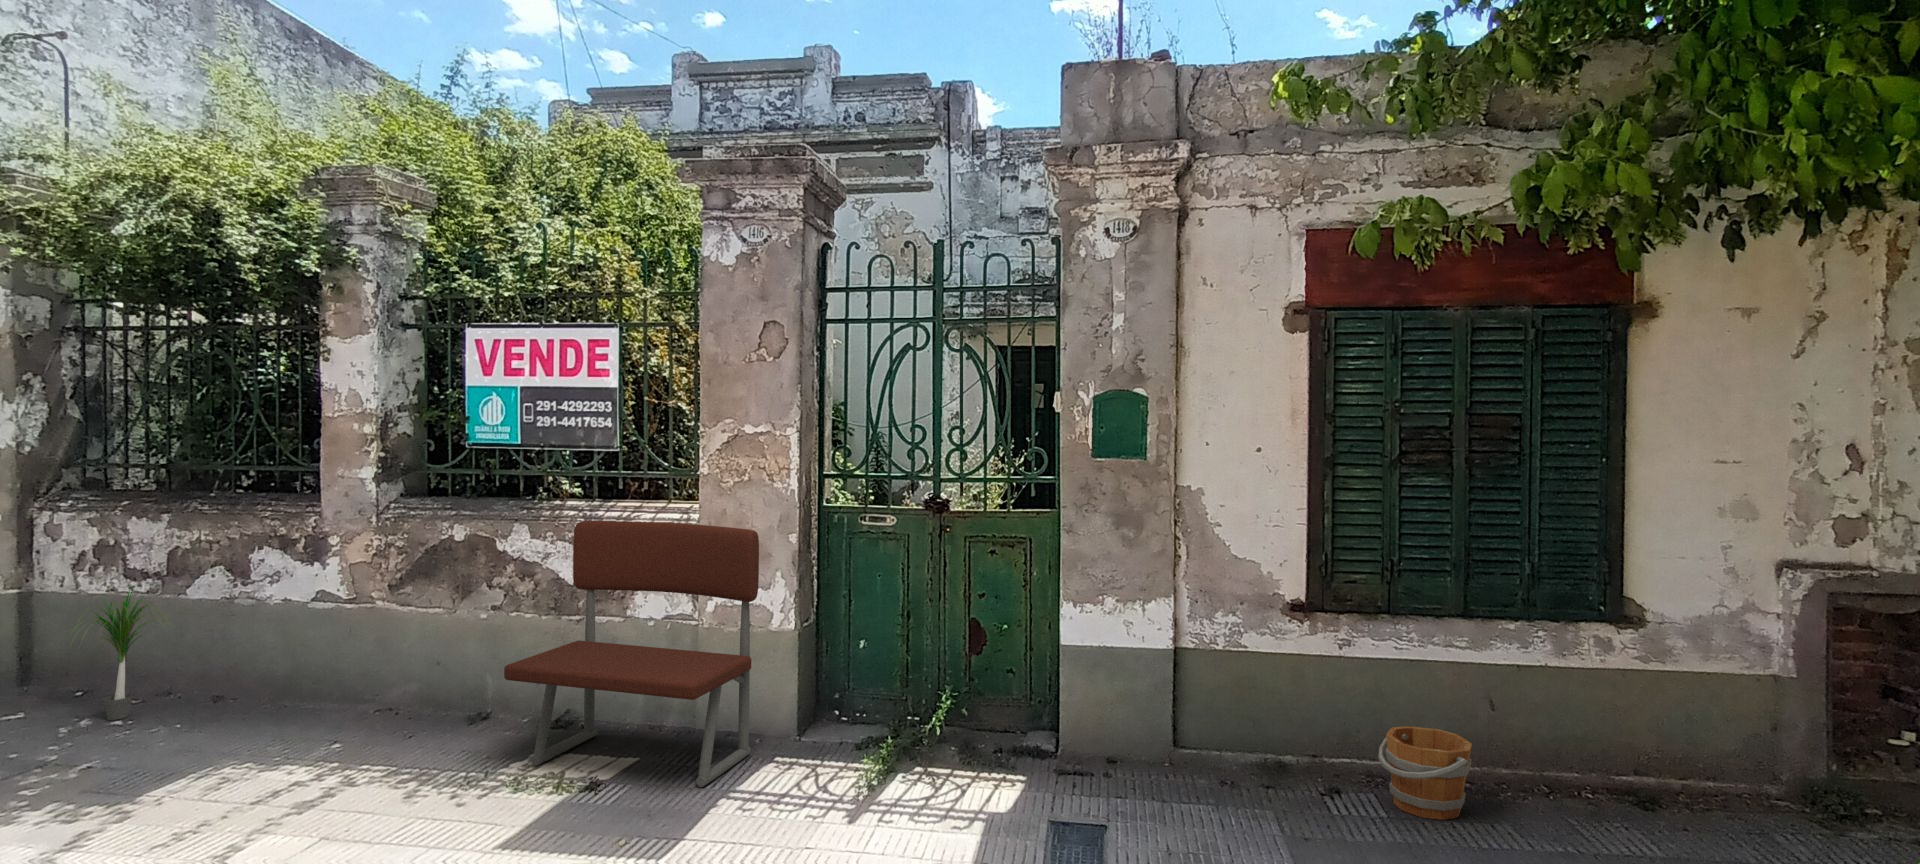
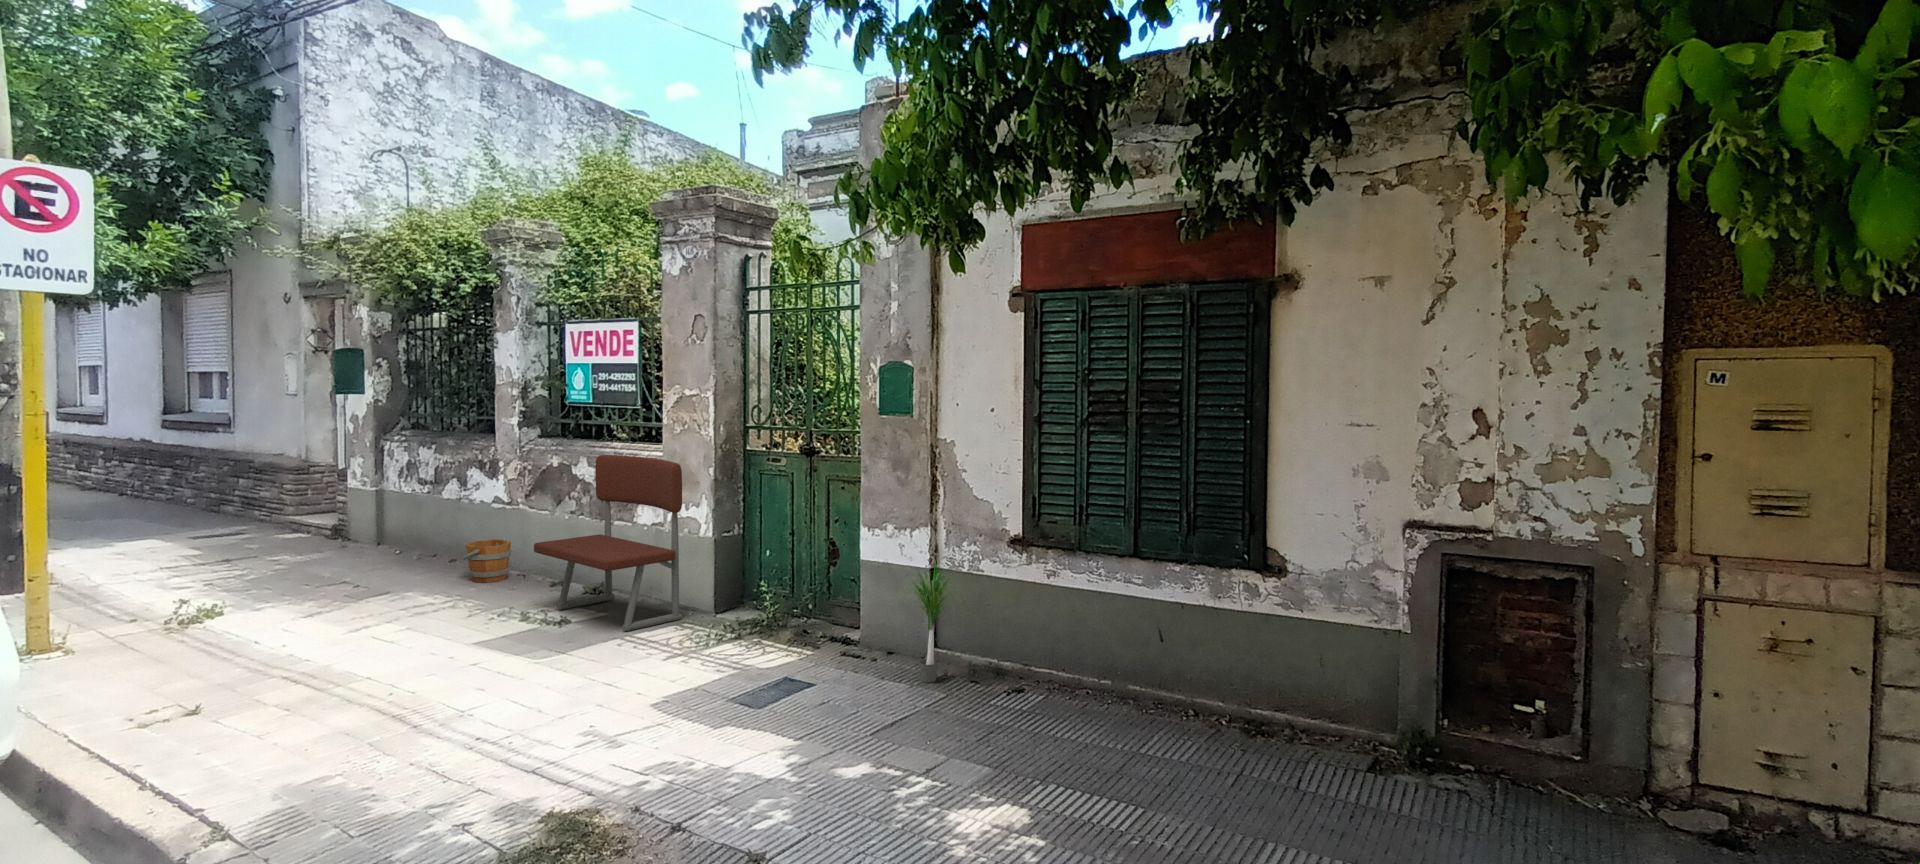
potted plant: present [74,589,169,720] -> present [903,563,957,683]
bucket: present [1378,726,1472,820] -> present [462,539,511,582]

